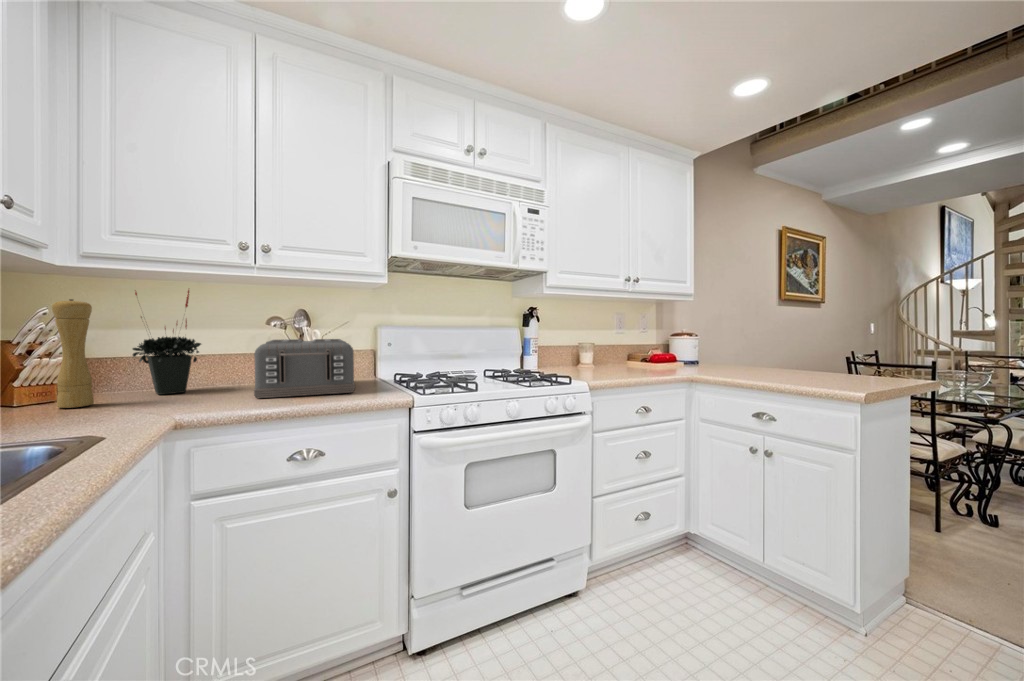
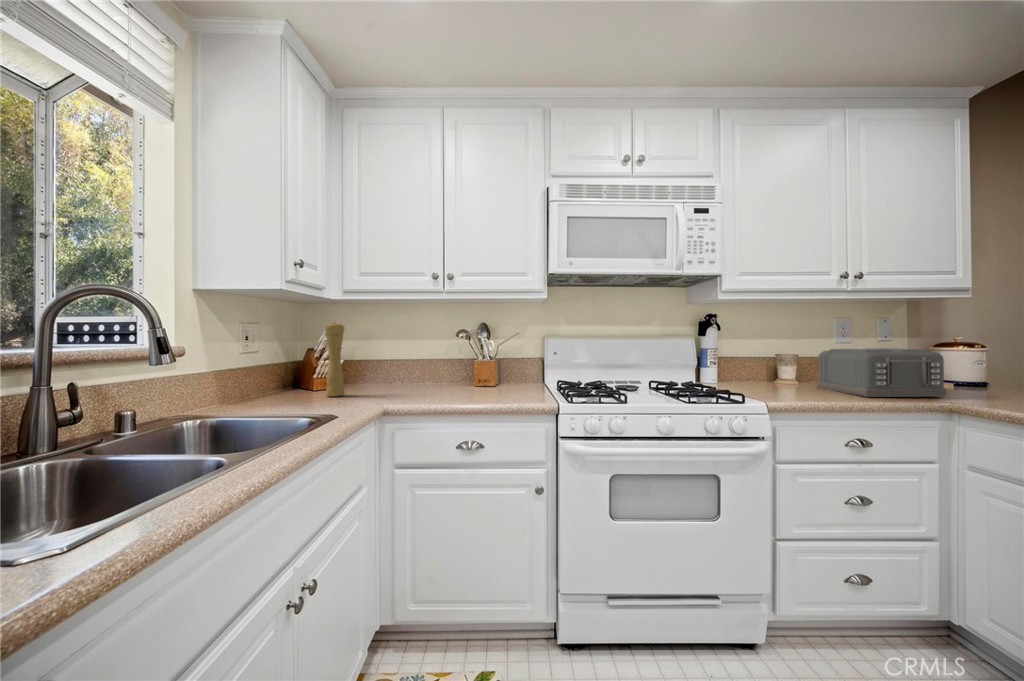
potted plant: present [133,290,201,395] -> none [367,311,409,391]
toaster: present [254,339,355,398] -> present [817,348,947,397]

